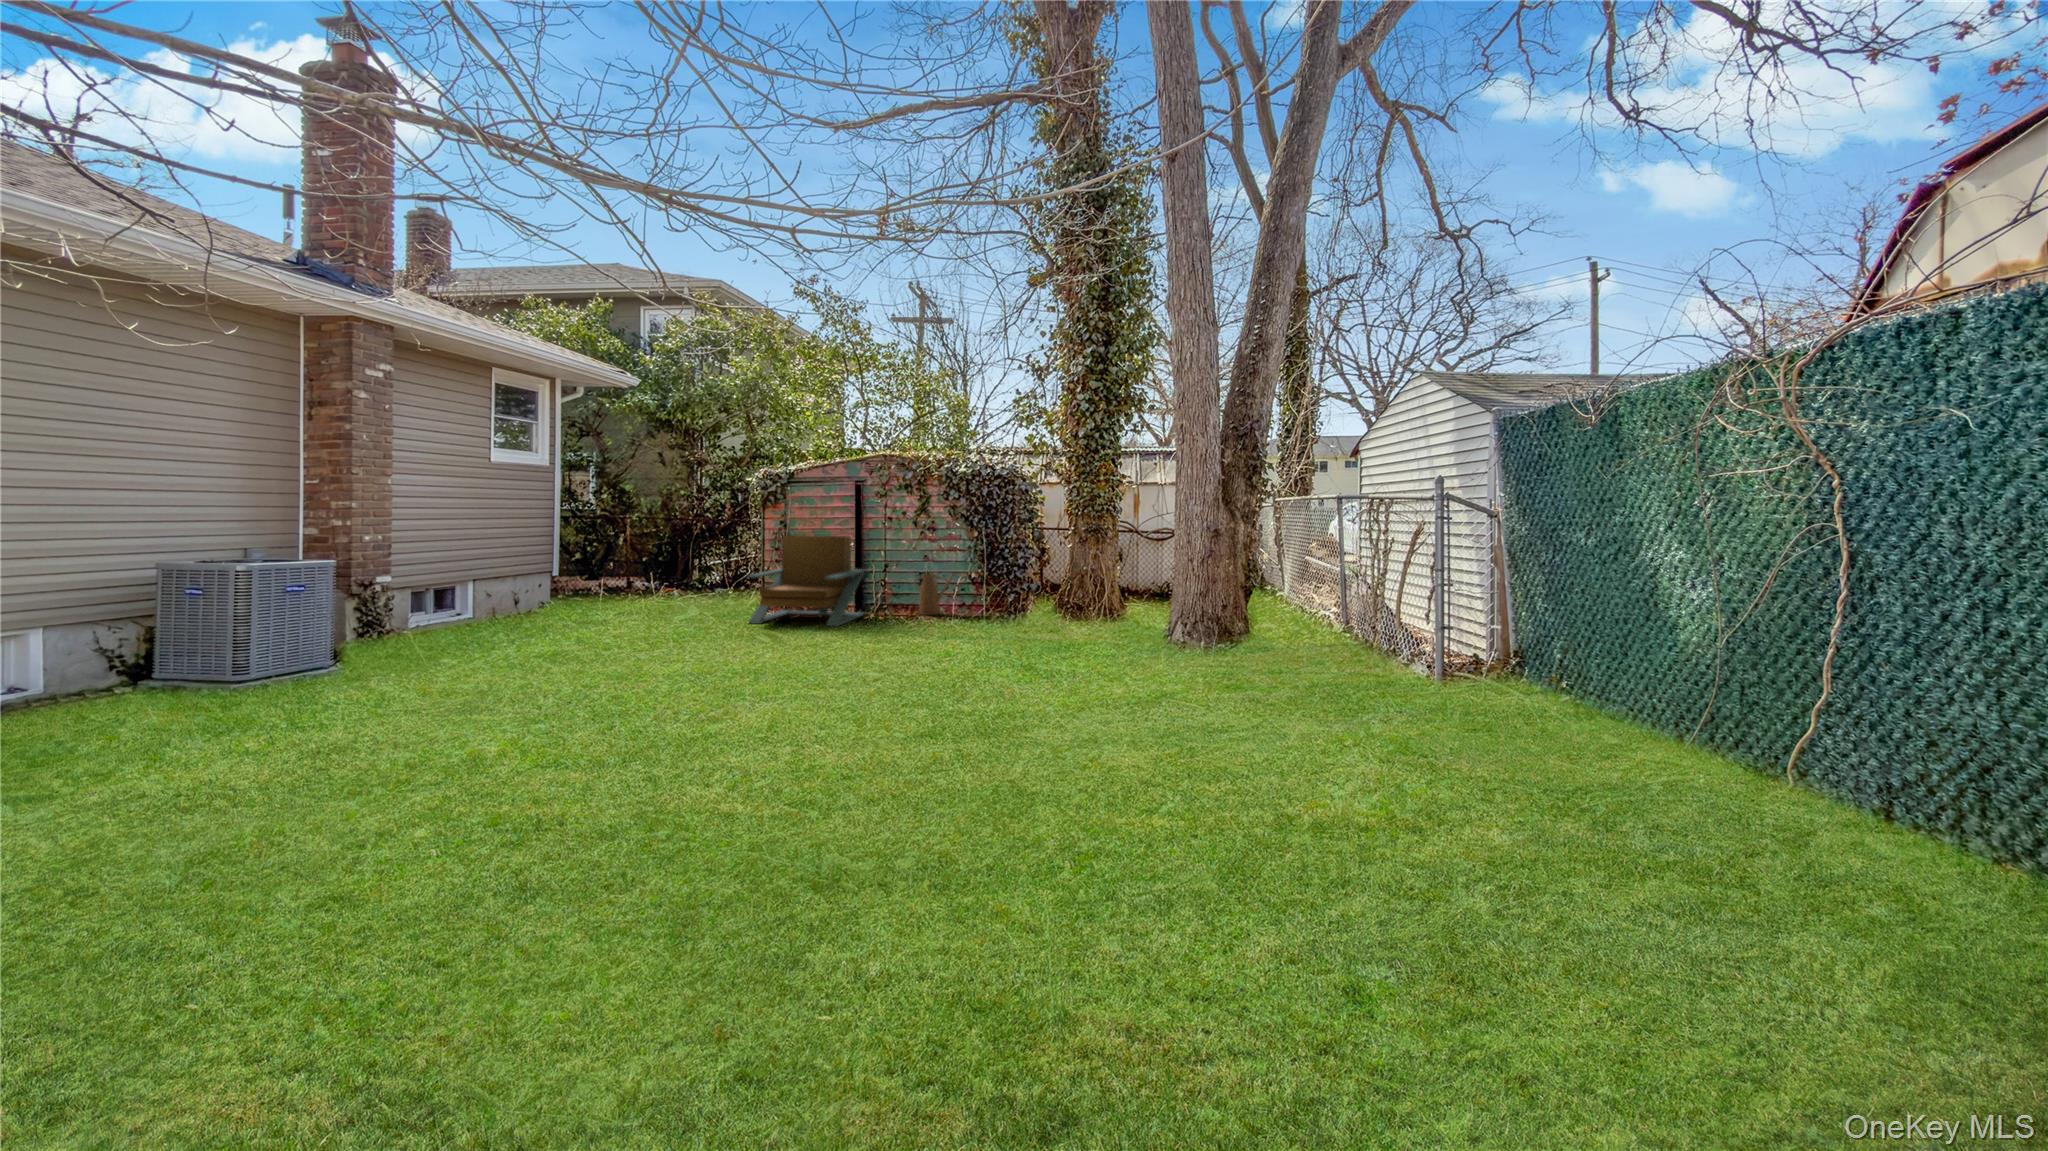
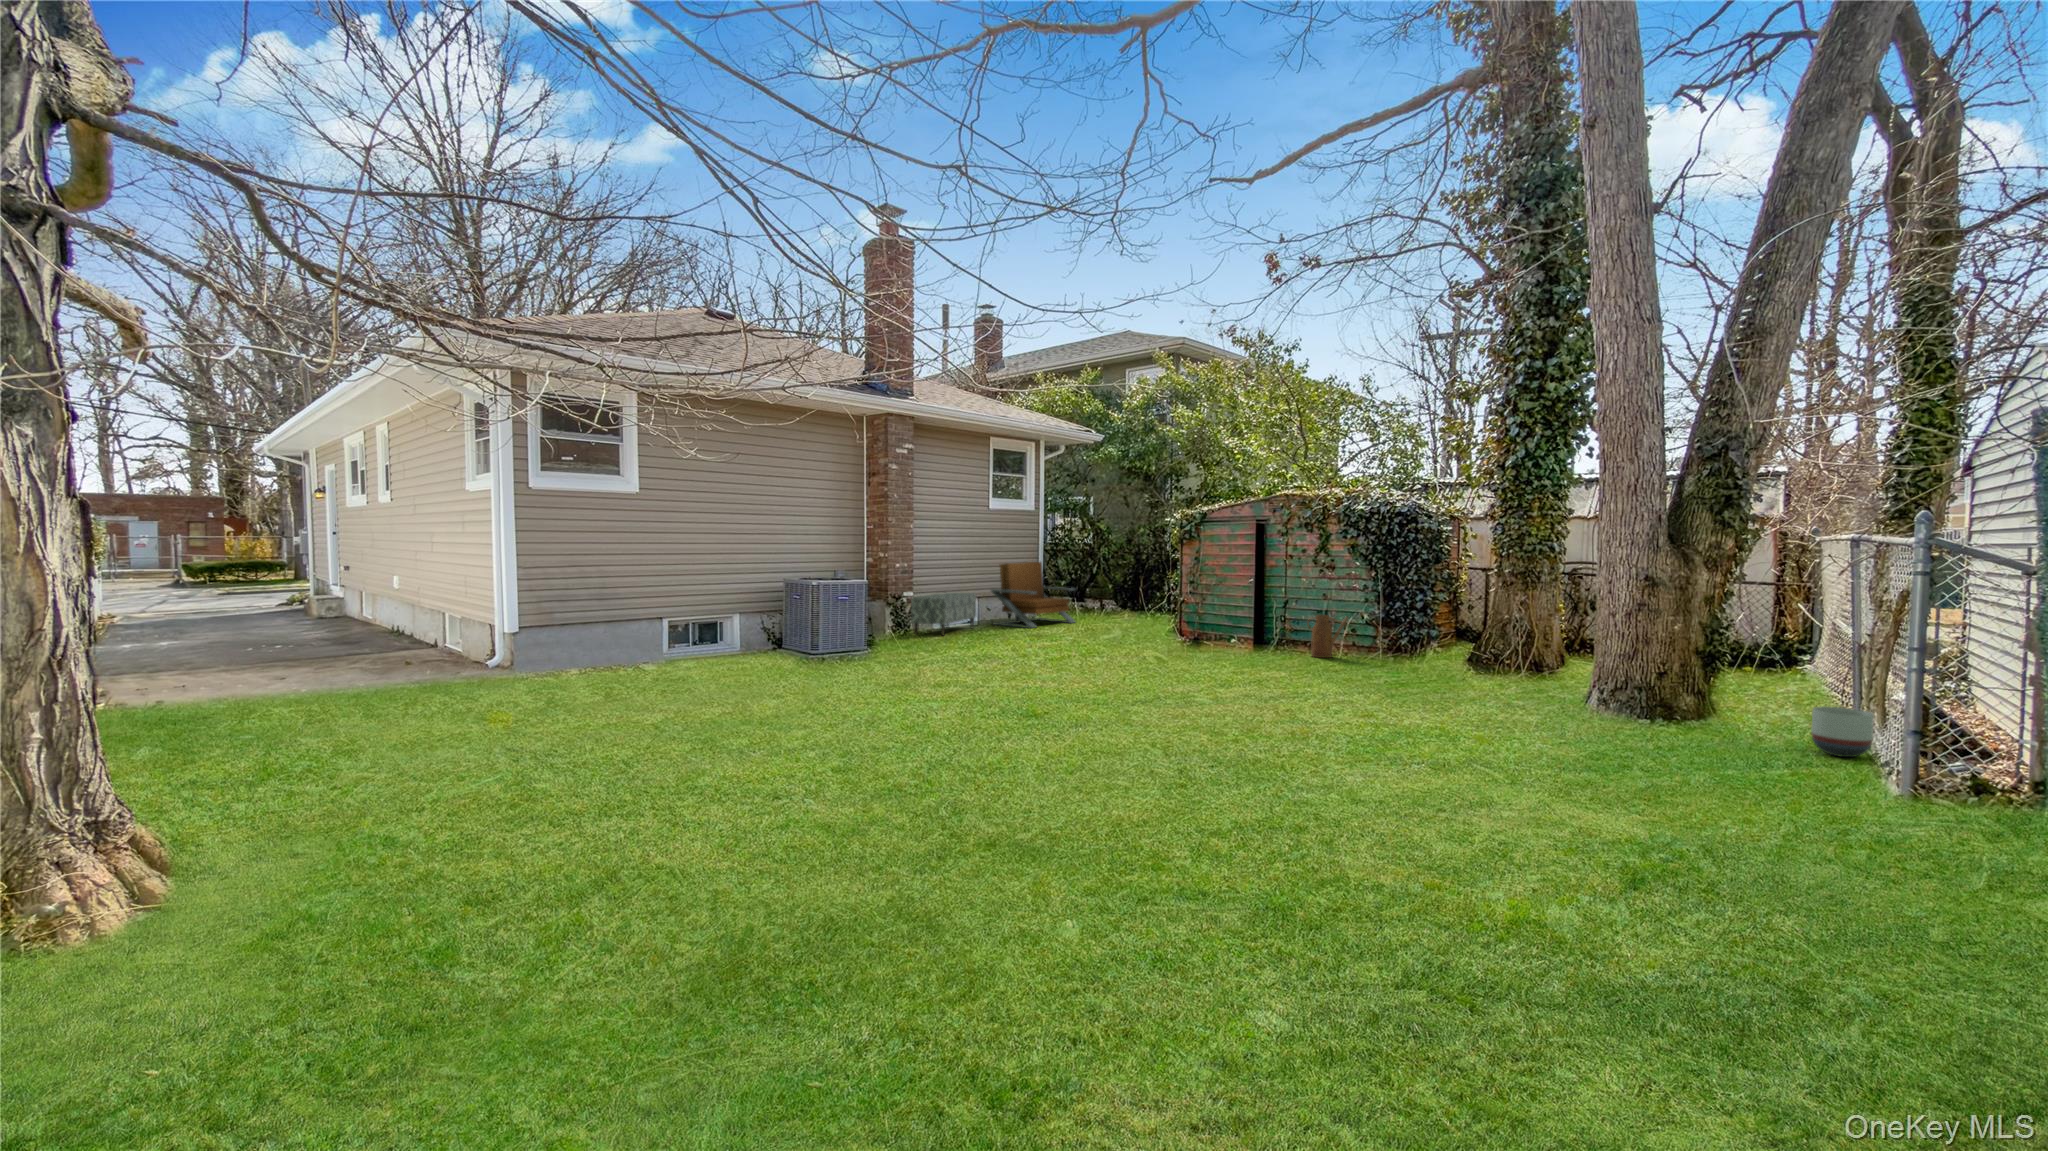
lounge chair: present [748,535,864,626] -> present [991,562,1075,628]
bench: none [391,572,489,633] -> present [911,593,976,636]
planter: none [1349,620,1384,655] -> present [1812,706,1873,757]

